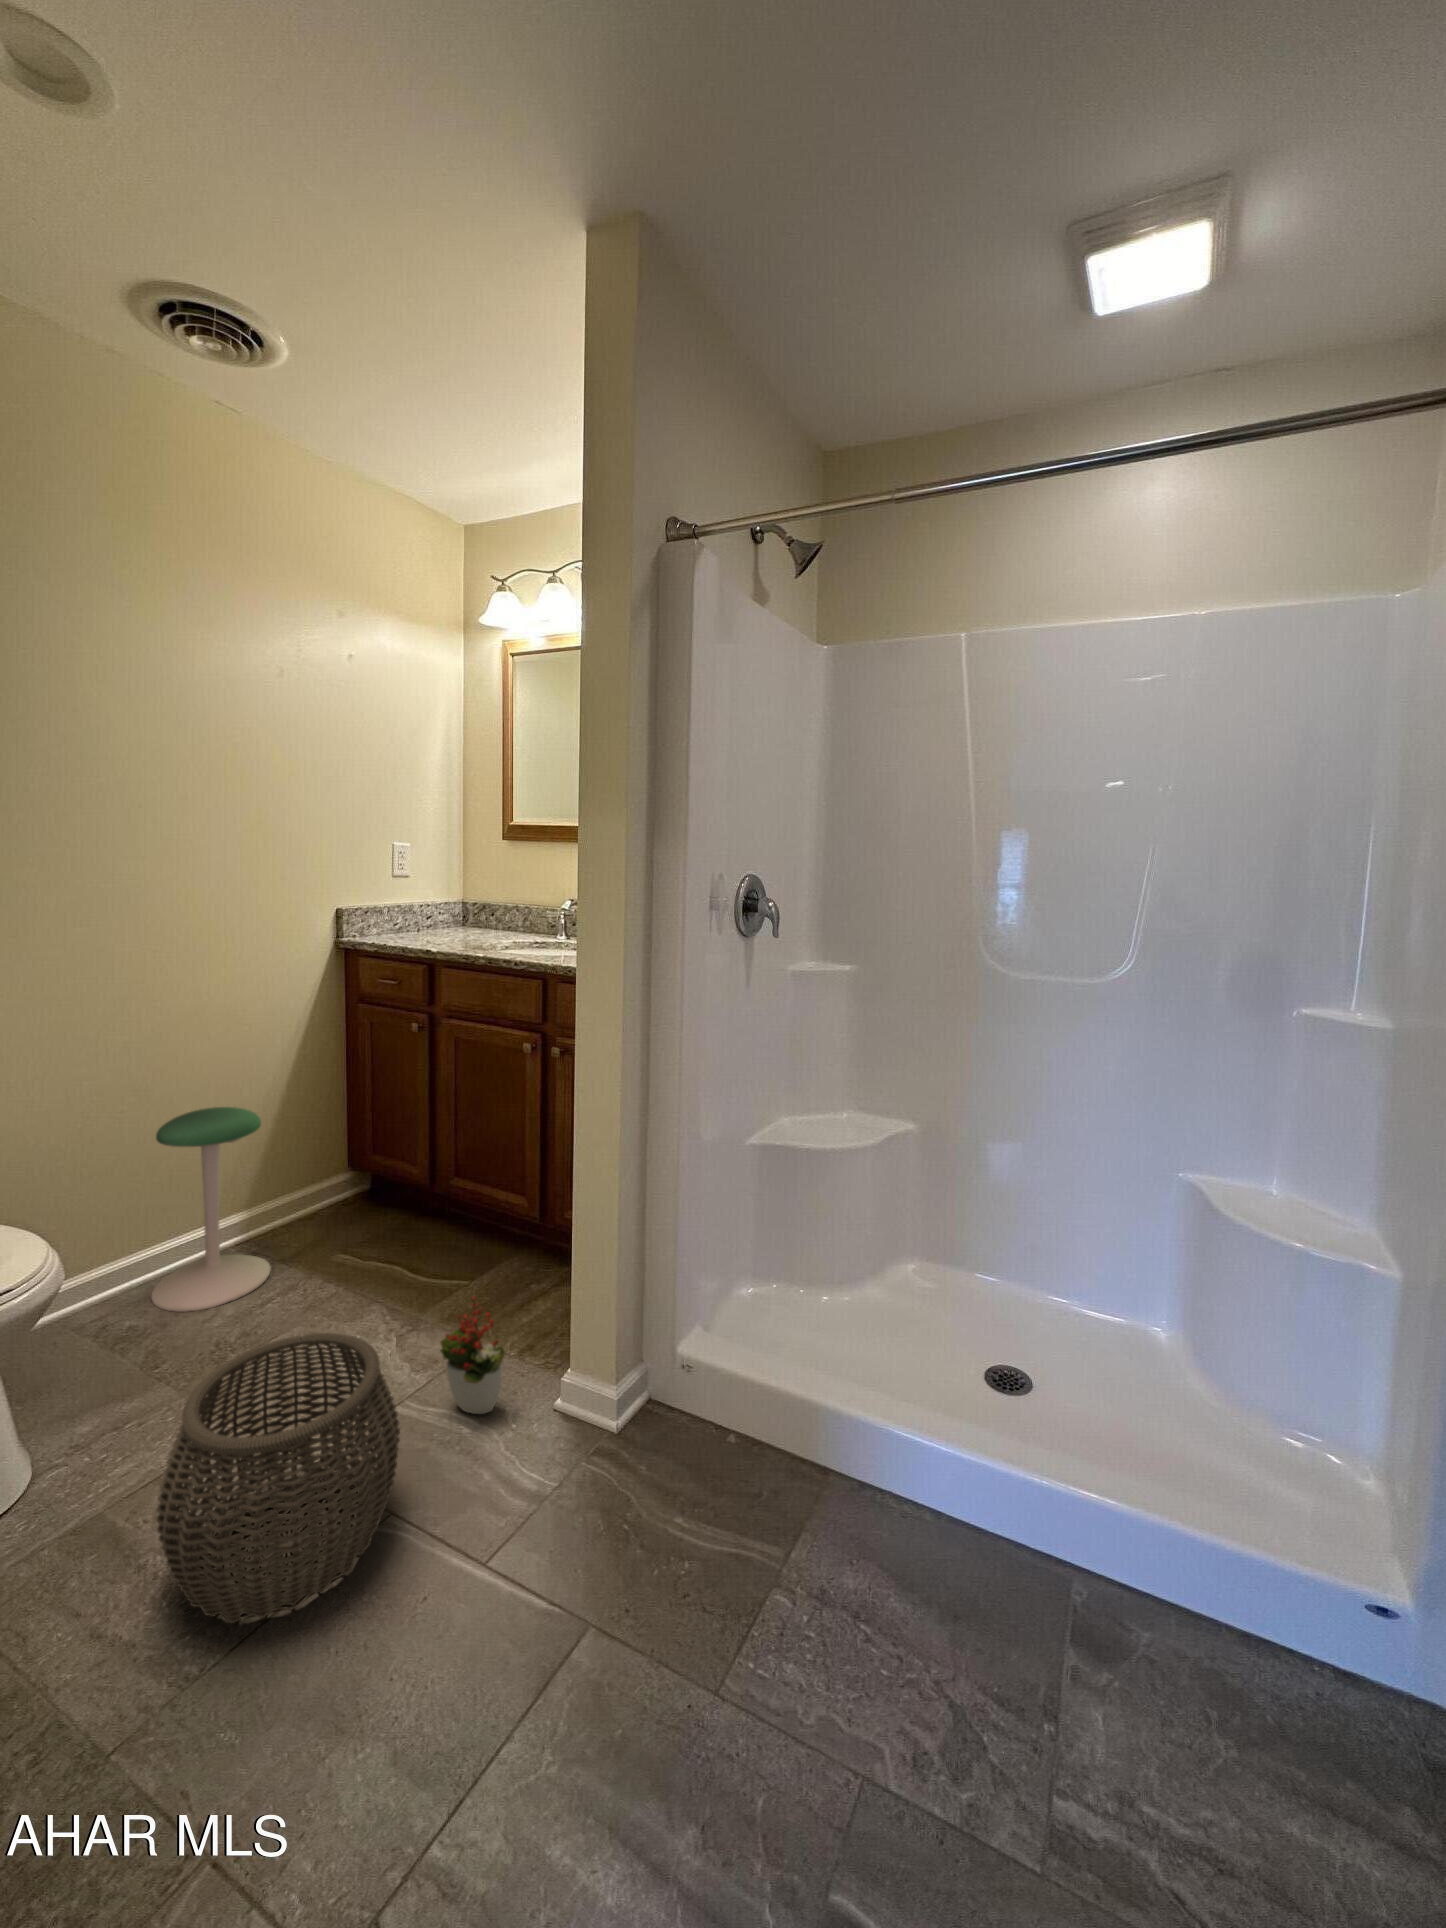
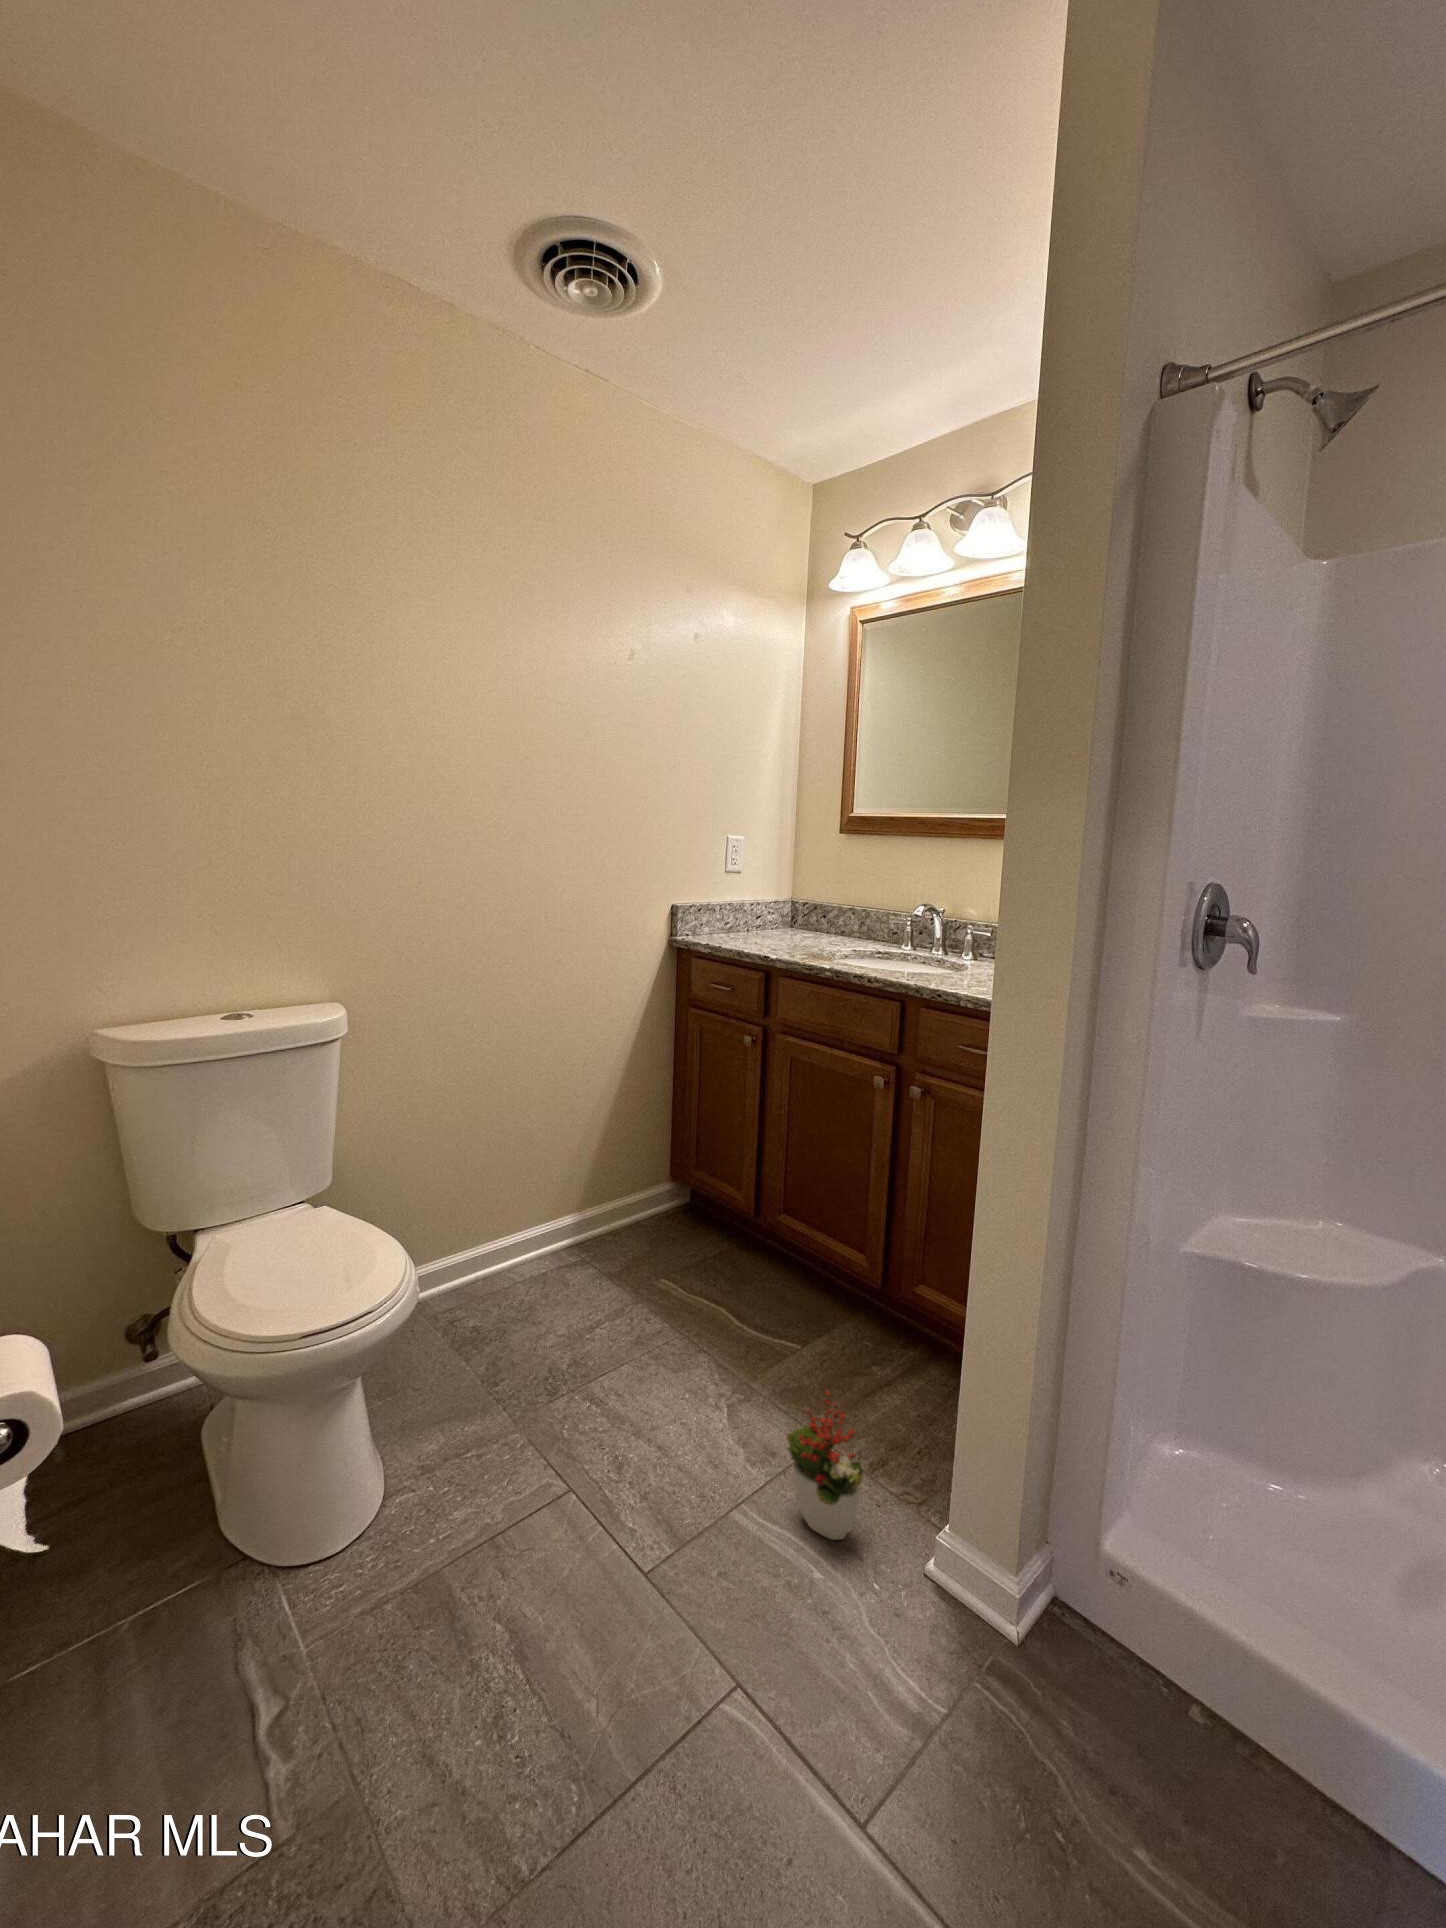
stool: present [151,1107,271,1312] -> none [497,1105,600,1314]
woven basket: present [156,1333,400,1622] -> none [507,1408,755,1770]

